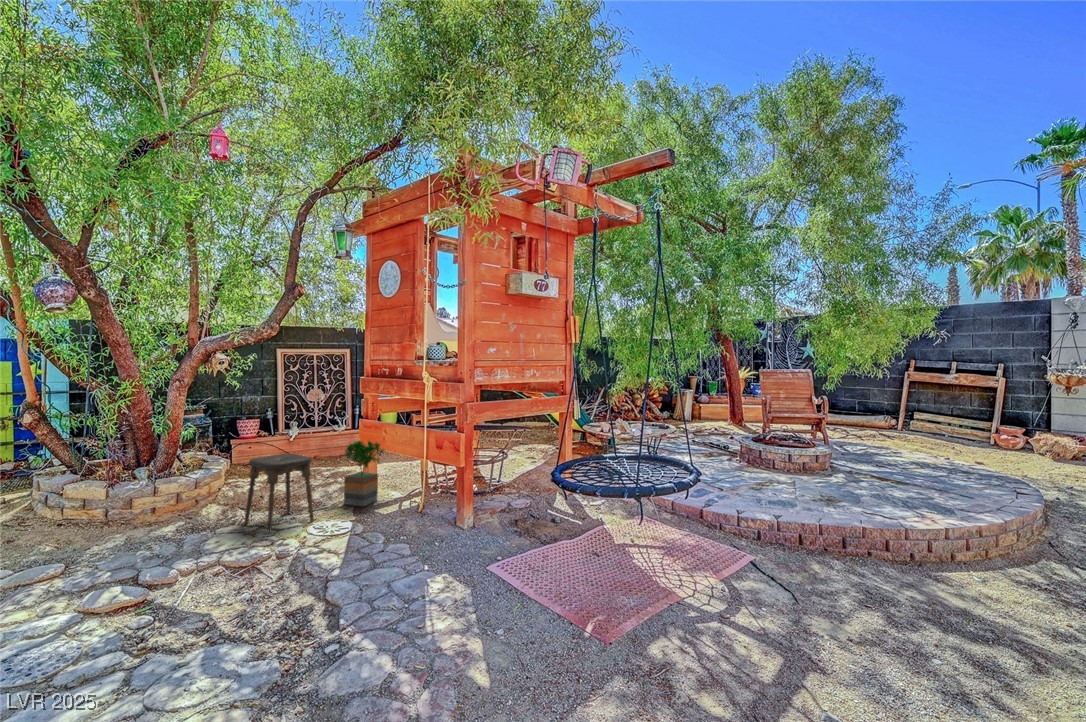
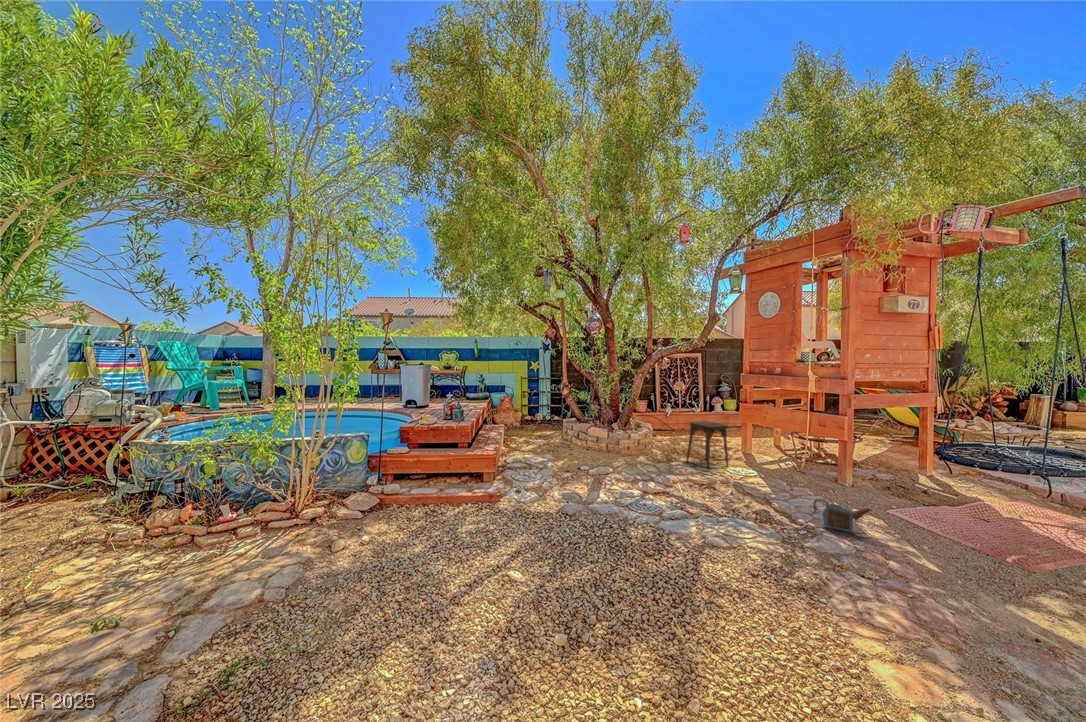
potted tree: present [344,441,384,506] -> none [737,417,767,462]
watering can: none [332,595,417,648] -> present [812,499,871,532]

